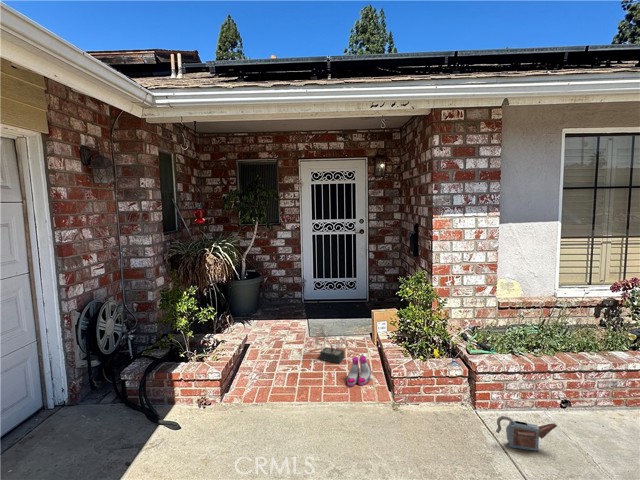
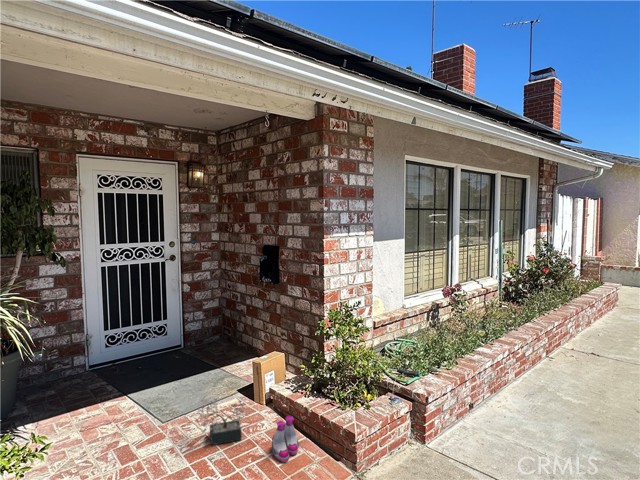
watering can: present [496,416,557,451] -> none [448,412,482,448]

